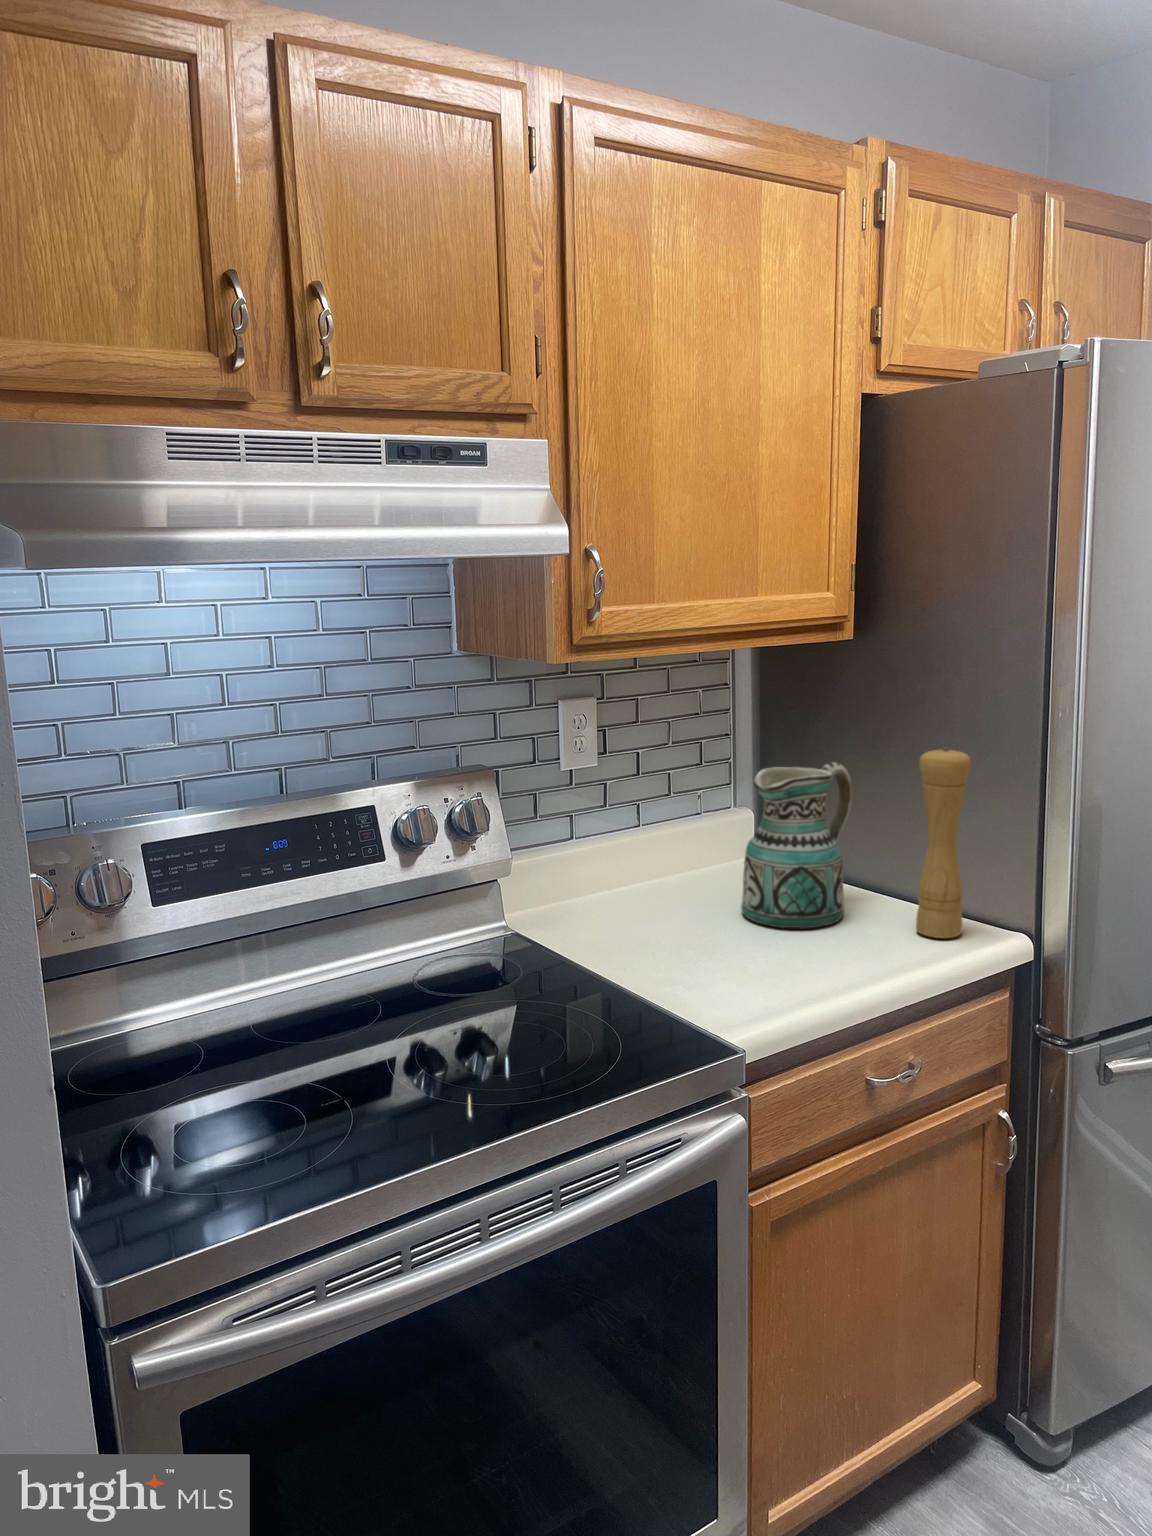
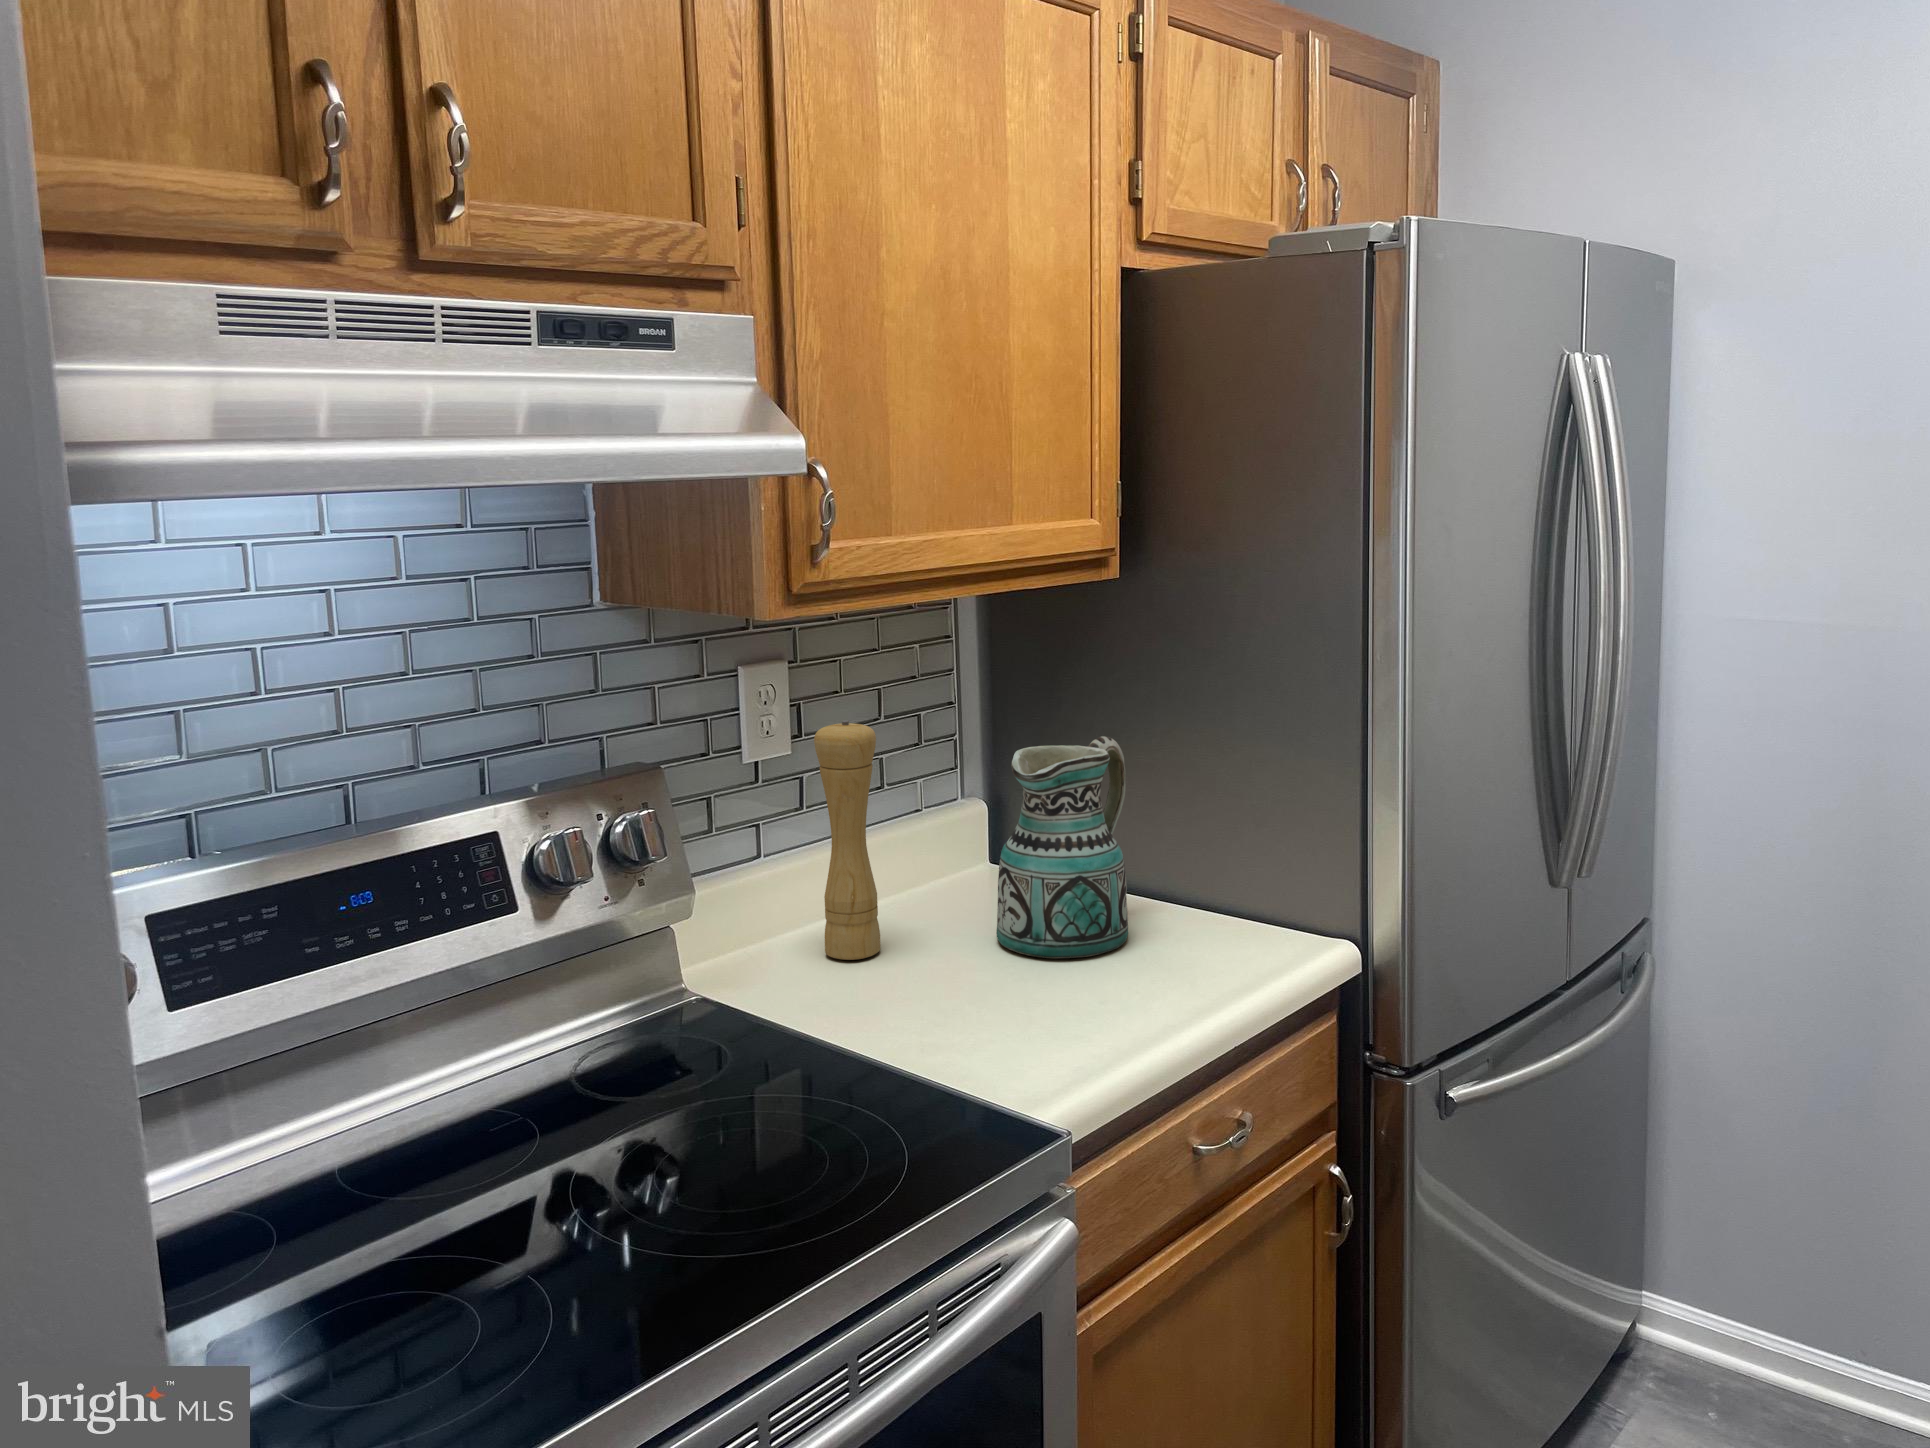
pepper mill: present [916,747,971,938] -> present [814,720,881,960]

